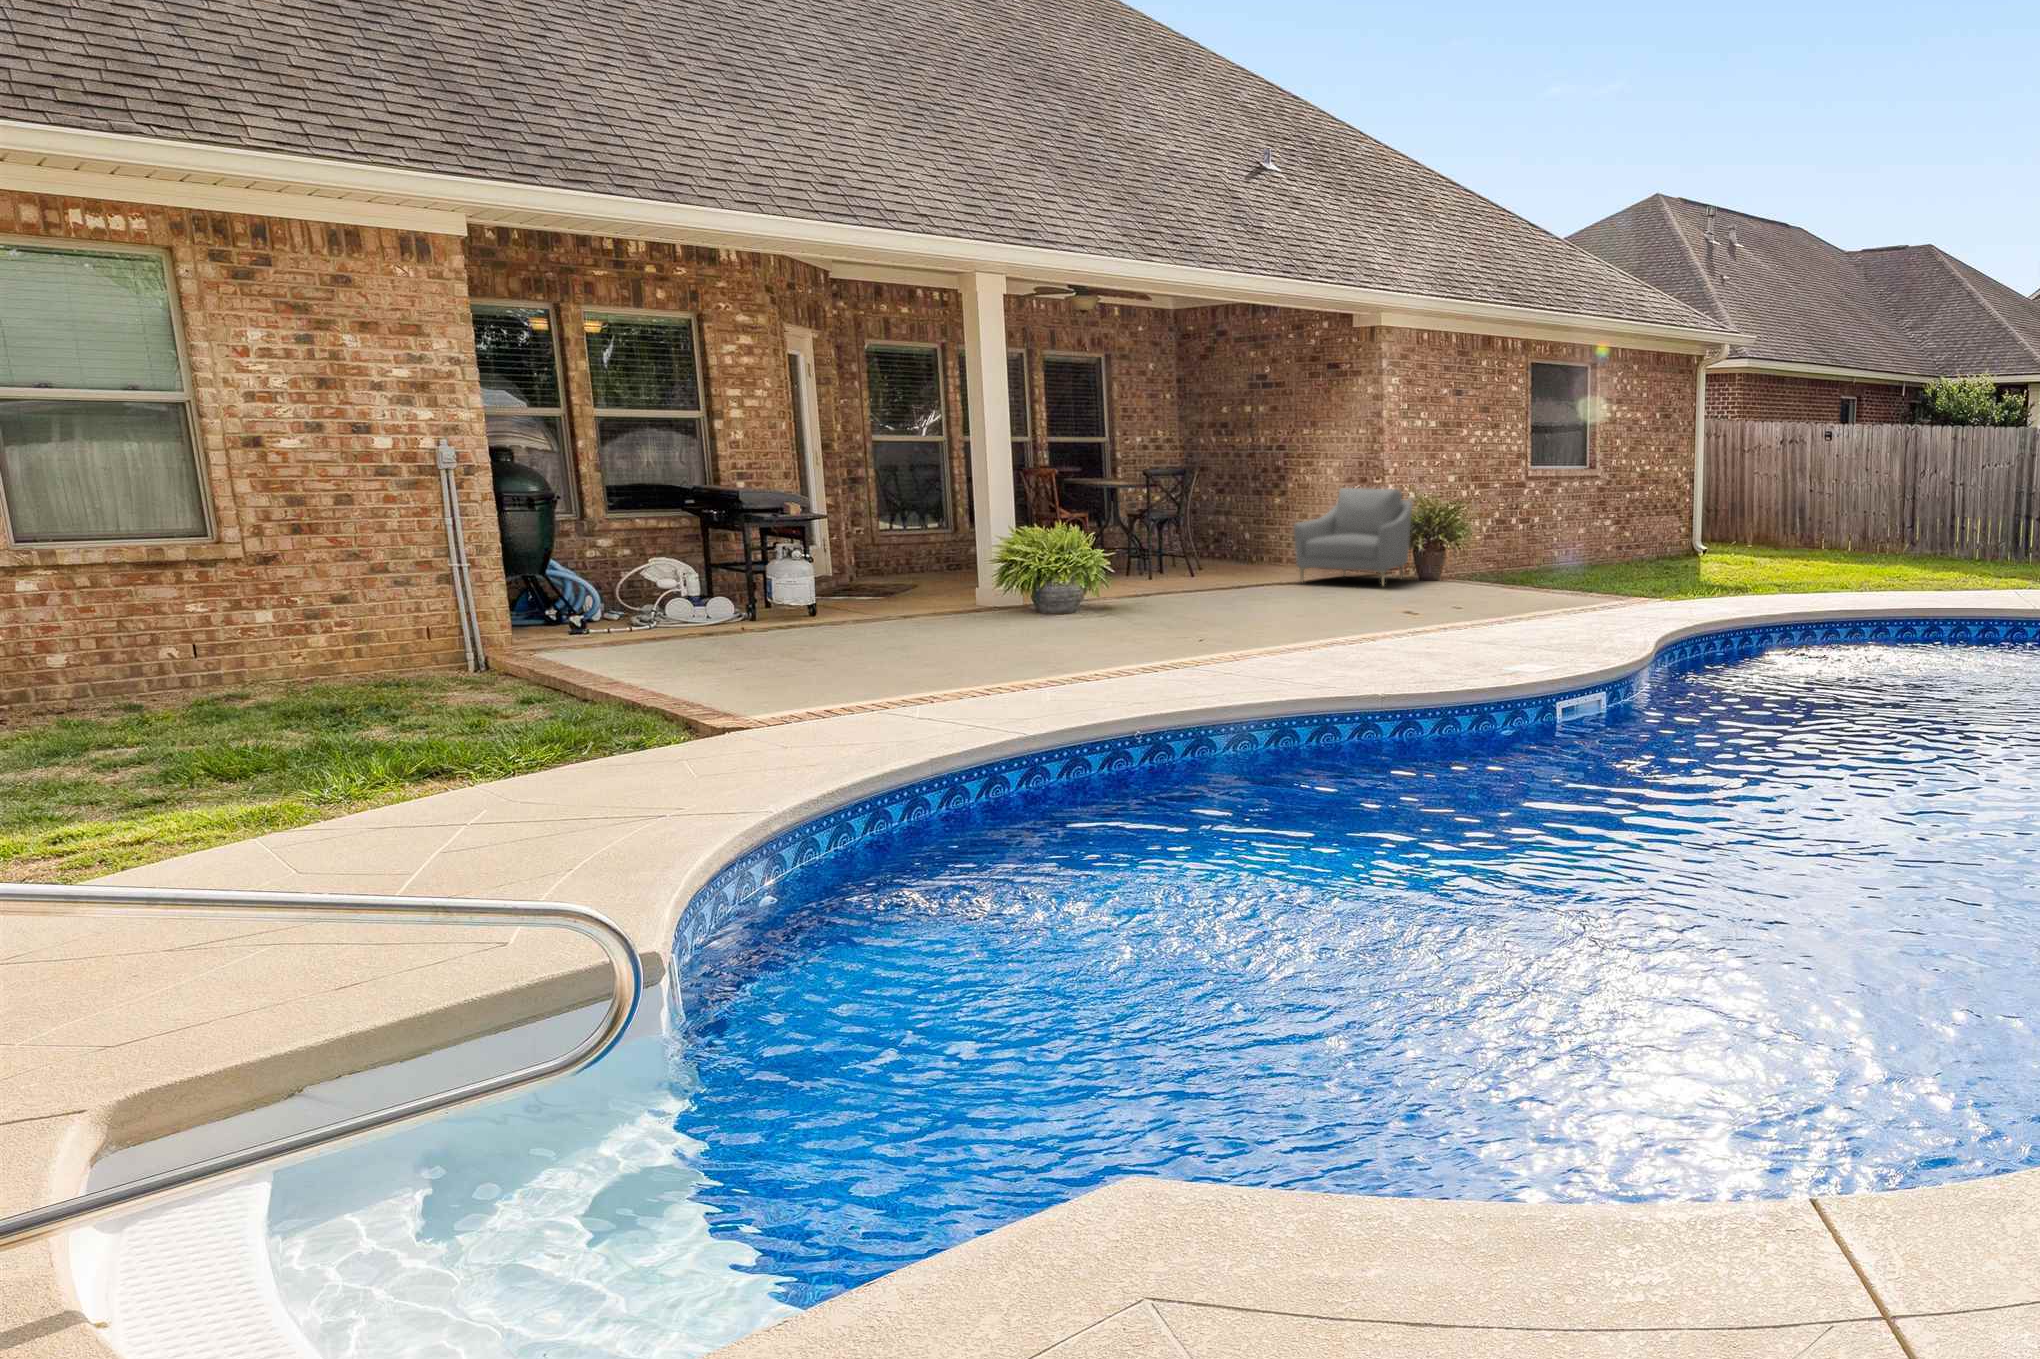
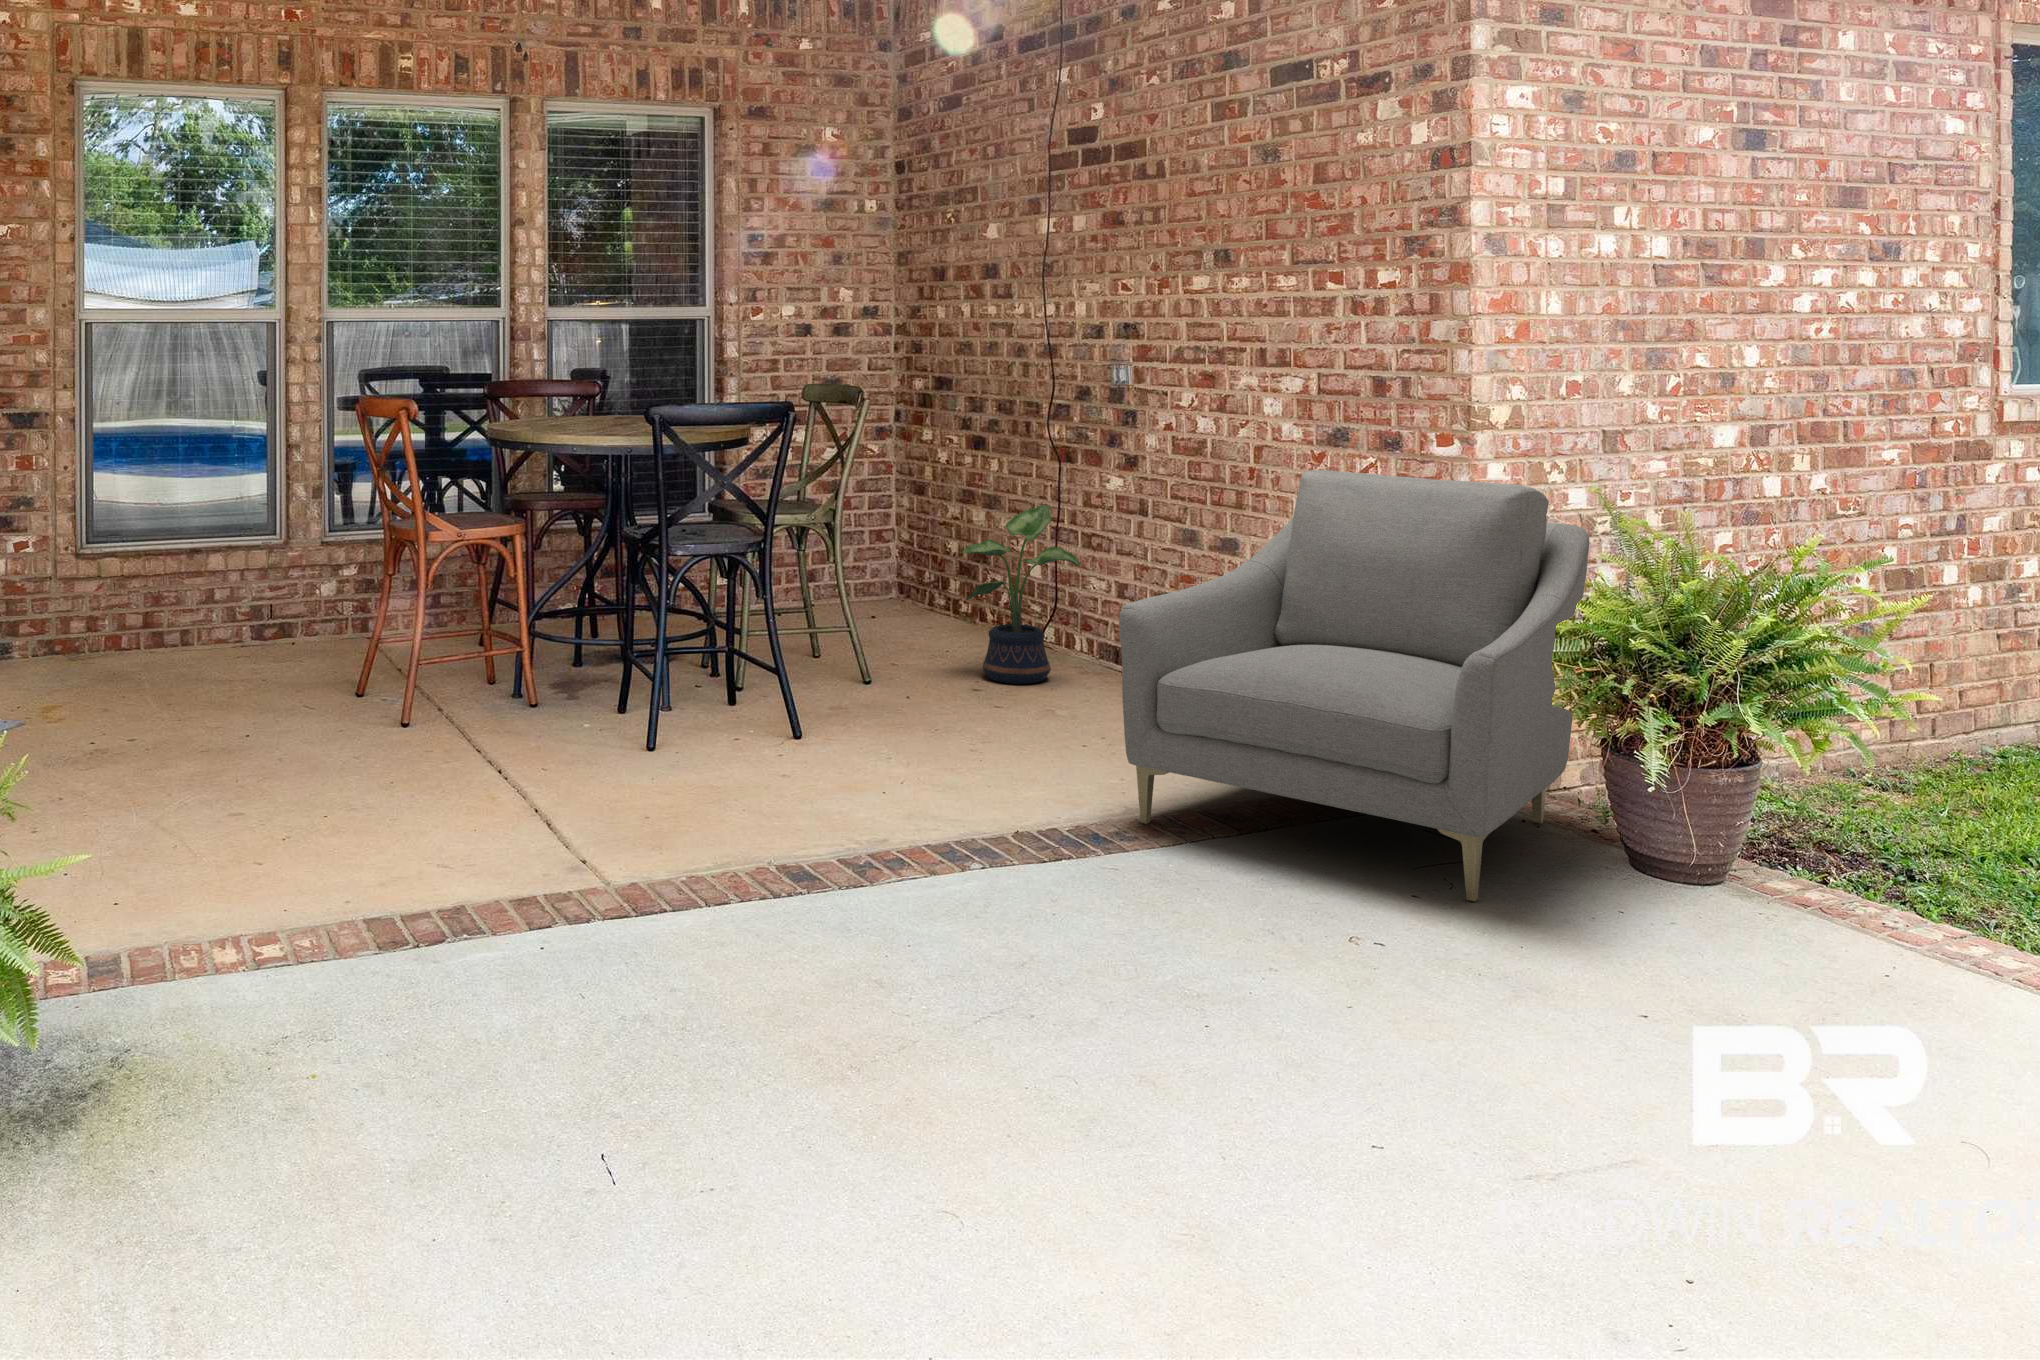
potted plant: none [1231,510,1270,568] -> present [962,505,1080,684]

